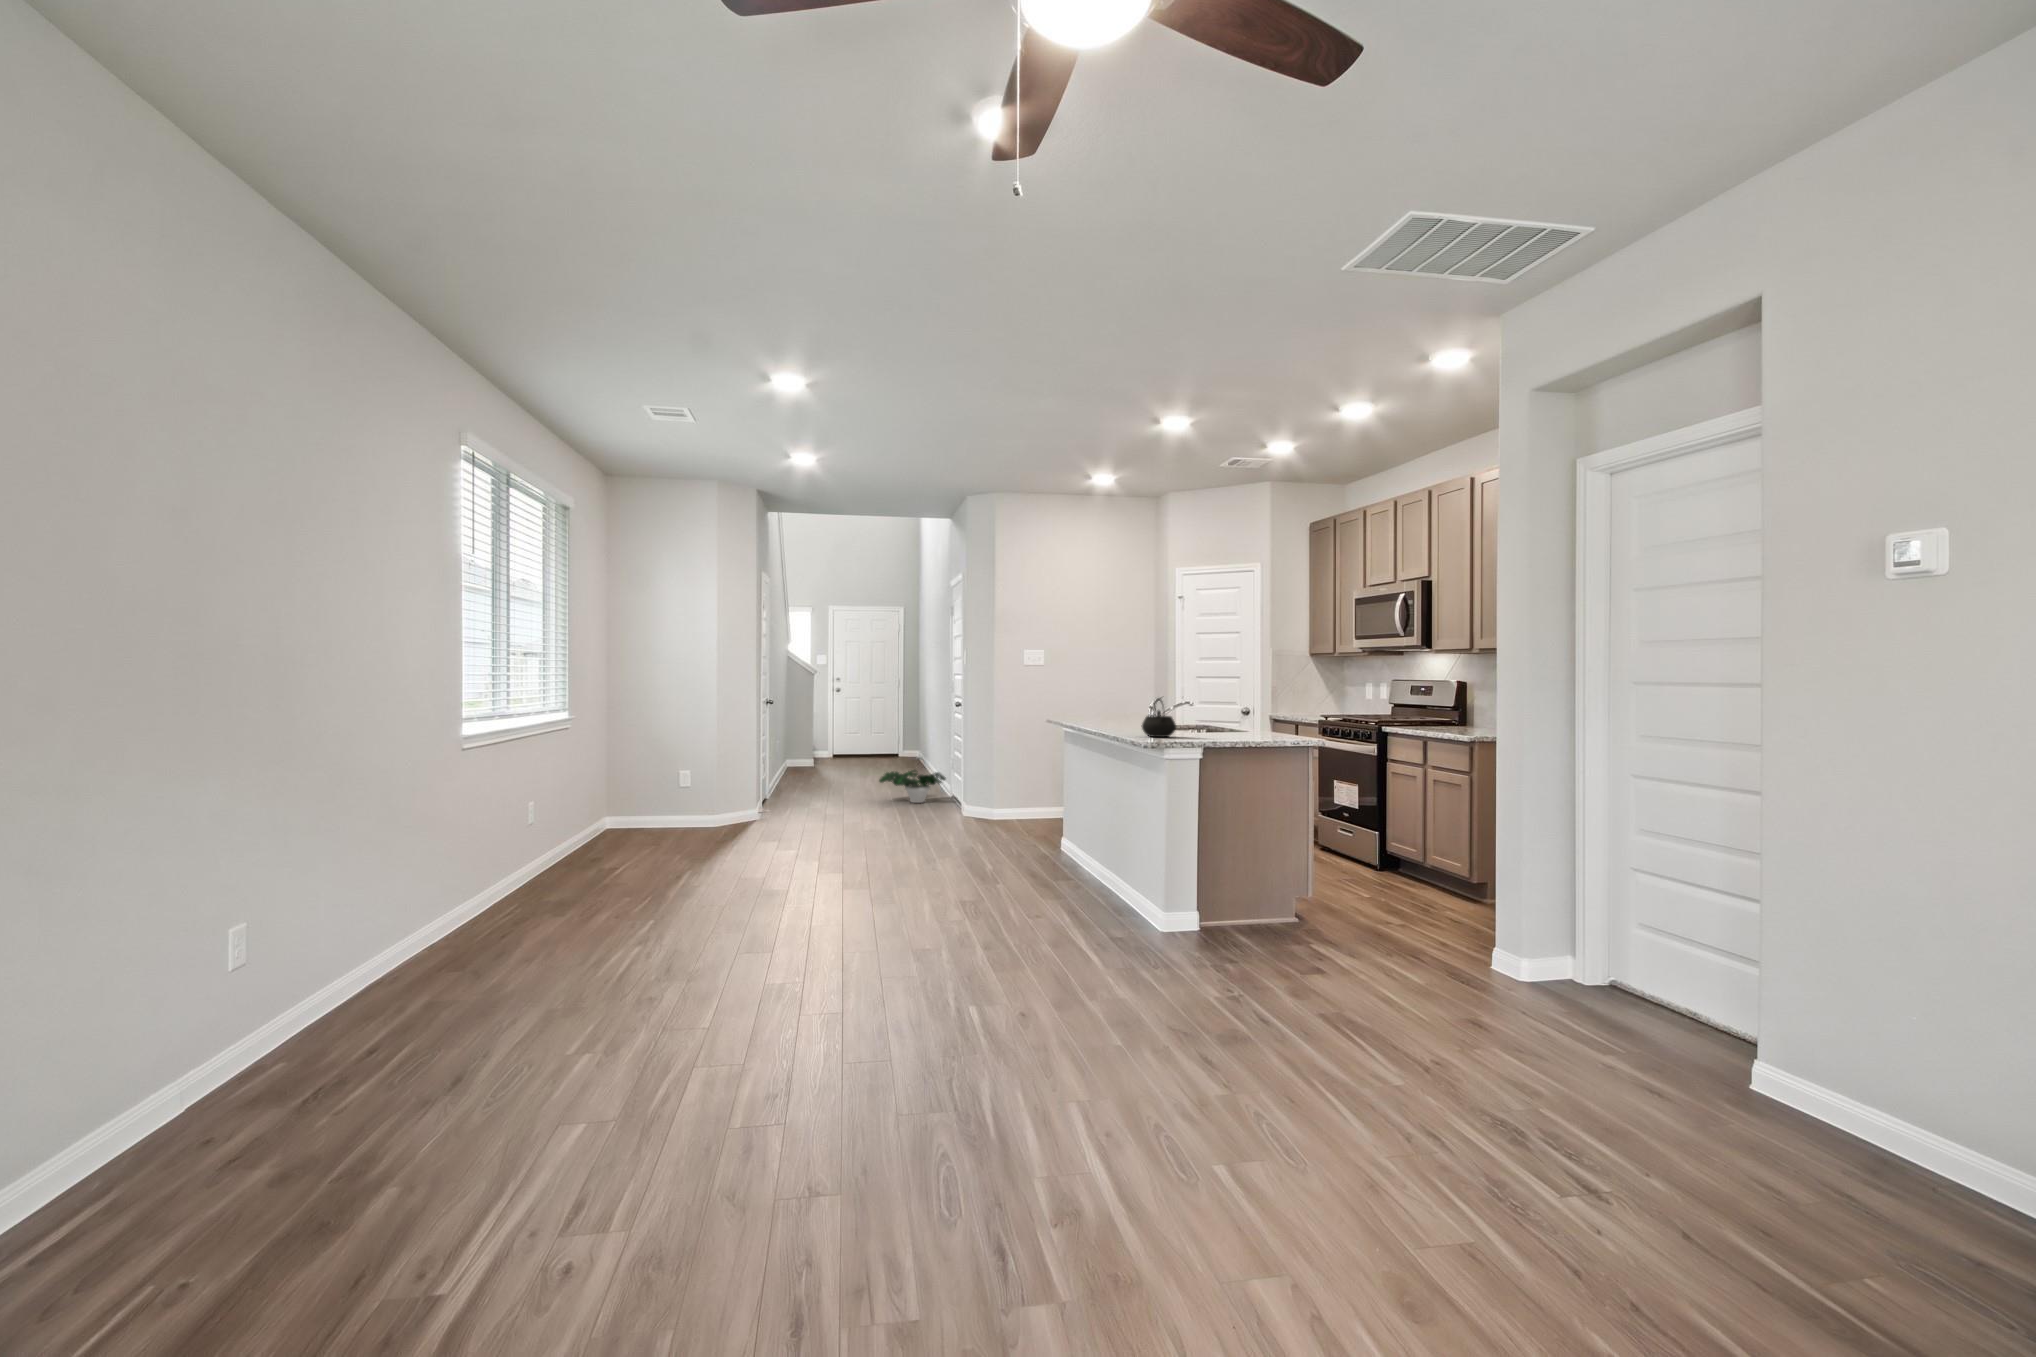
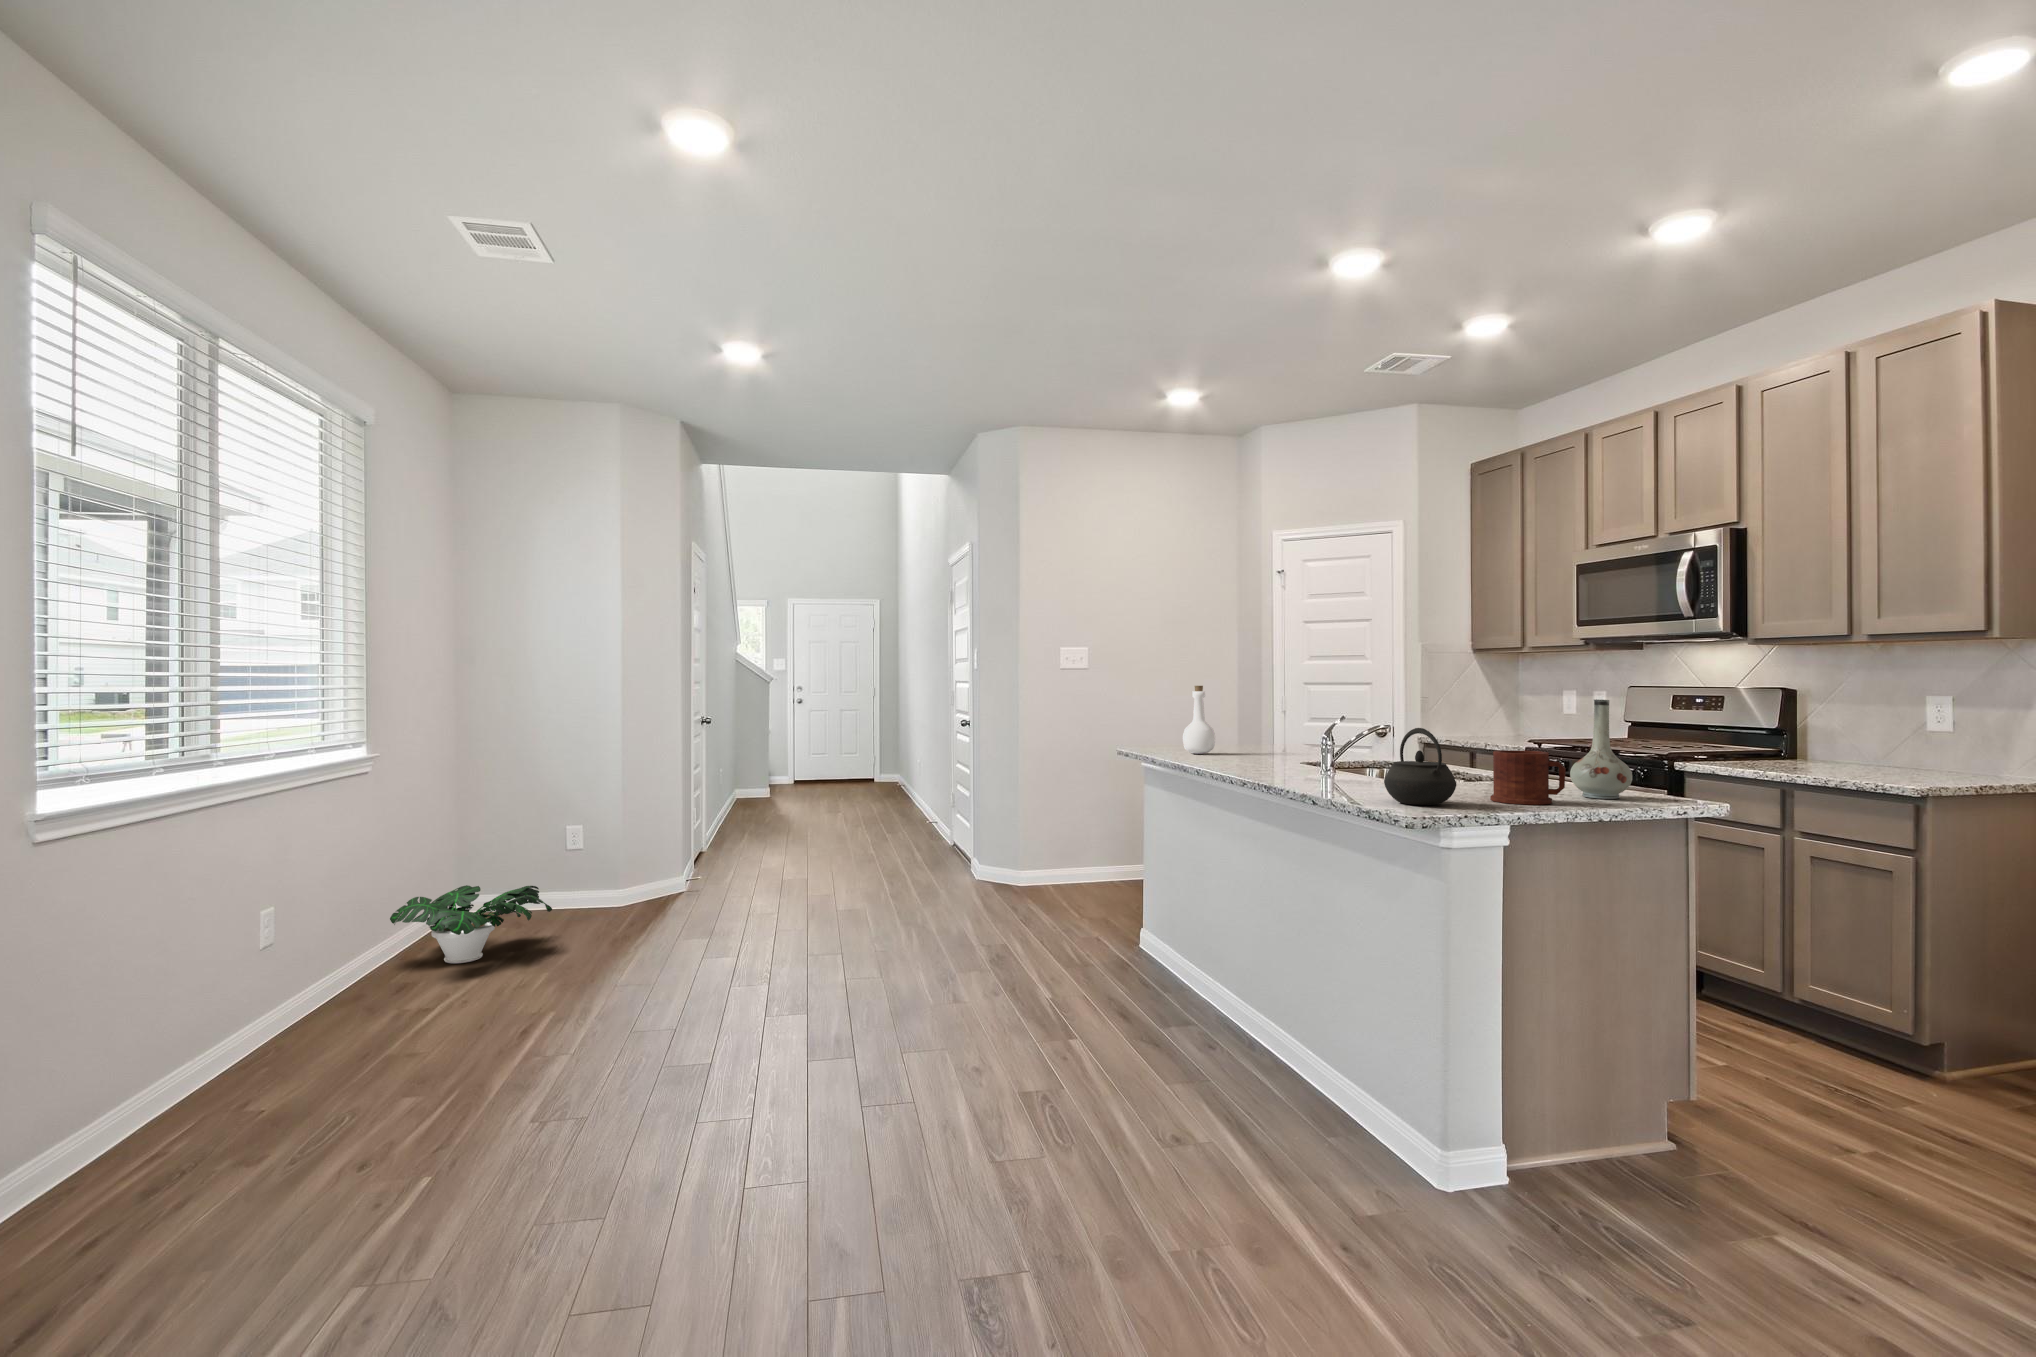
bottle: none [1085,677,1106,721] -> present [1183,686,1215,754]
vase: none [1252,684,1282,737] -> present [1570,699,1632,799]
mug: none [1202,711,1237,738] -> present [1490,750,1565,805]
potted plant: present [879,770,945,803] -> present [390,885,552,963]

